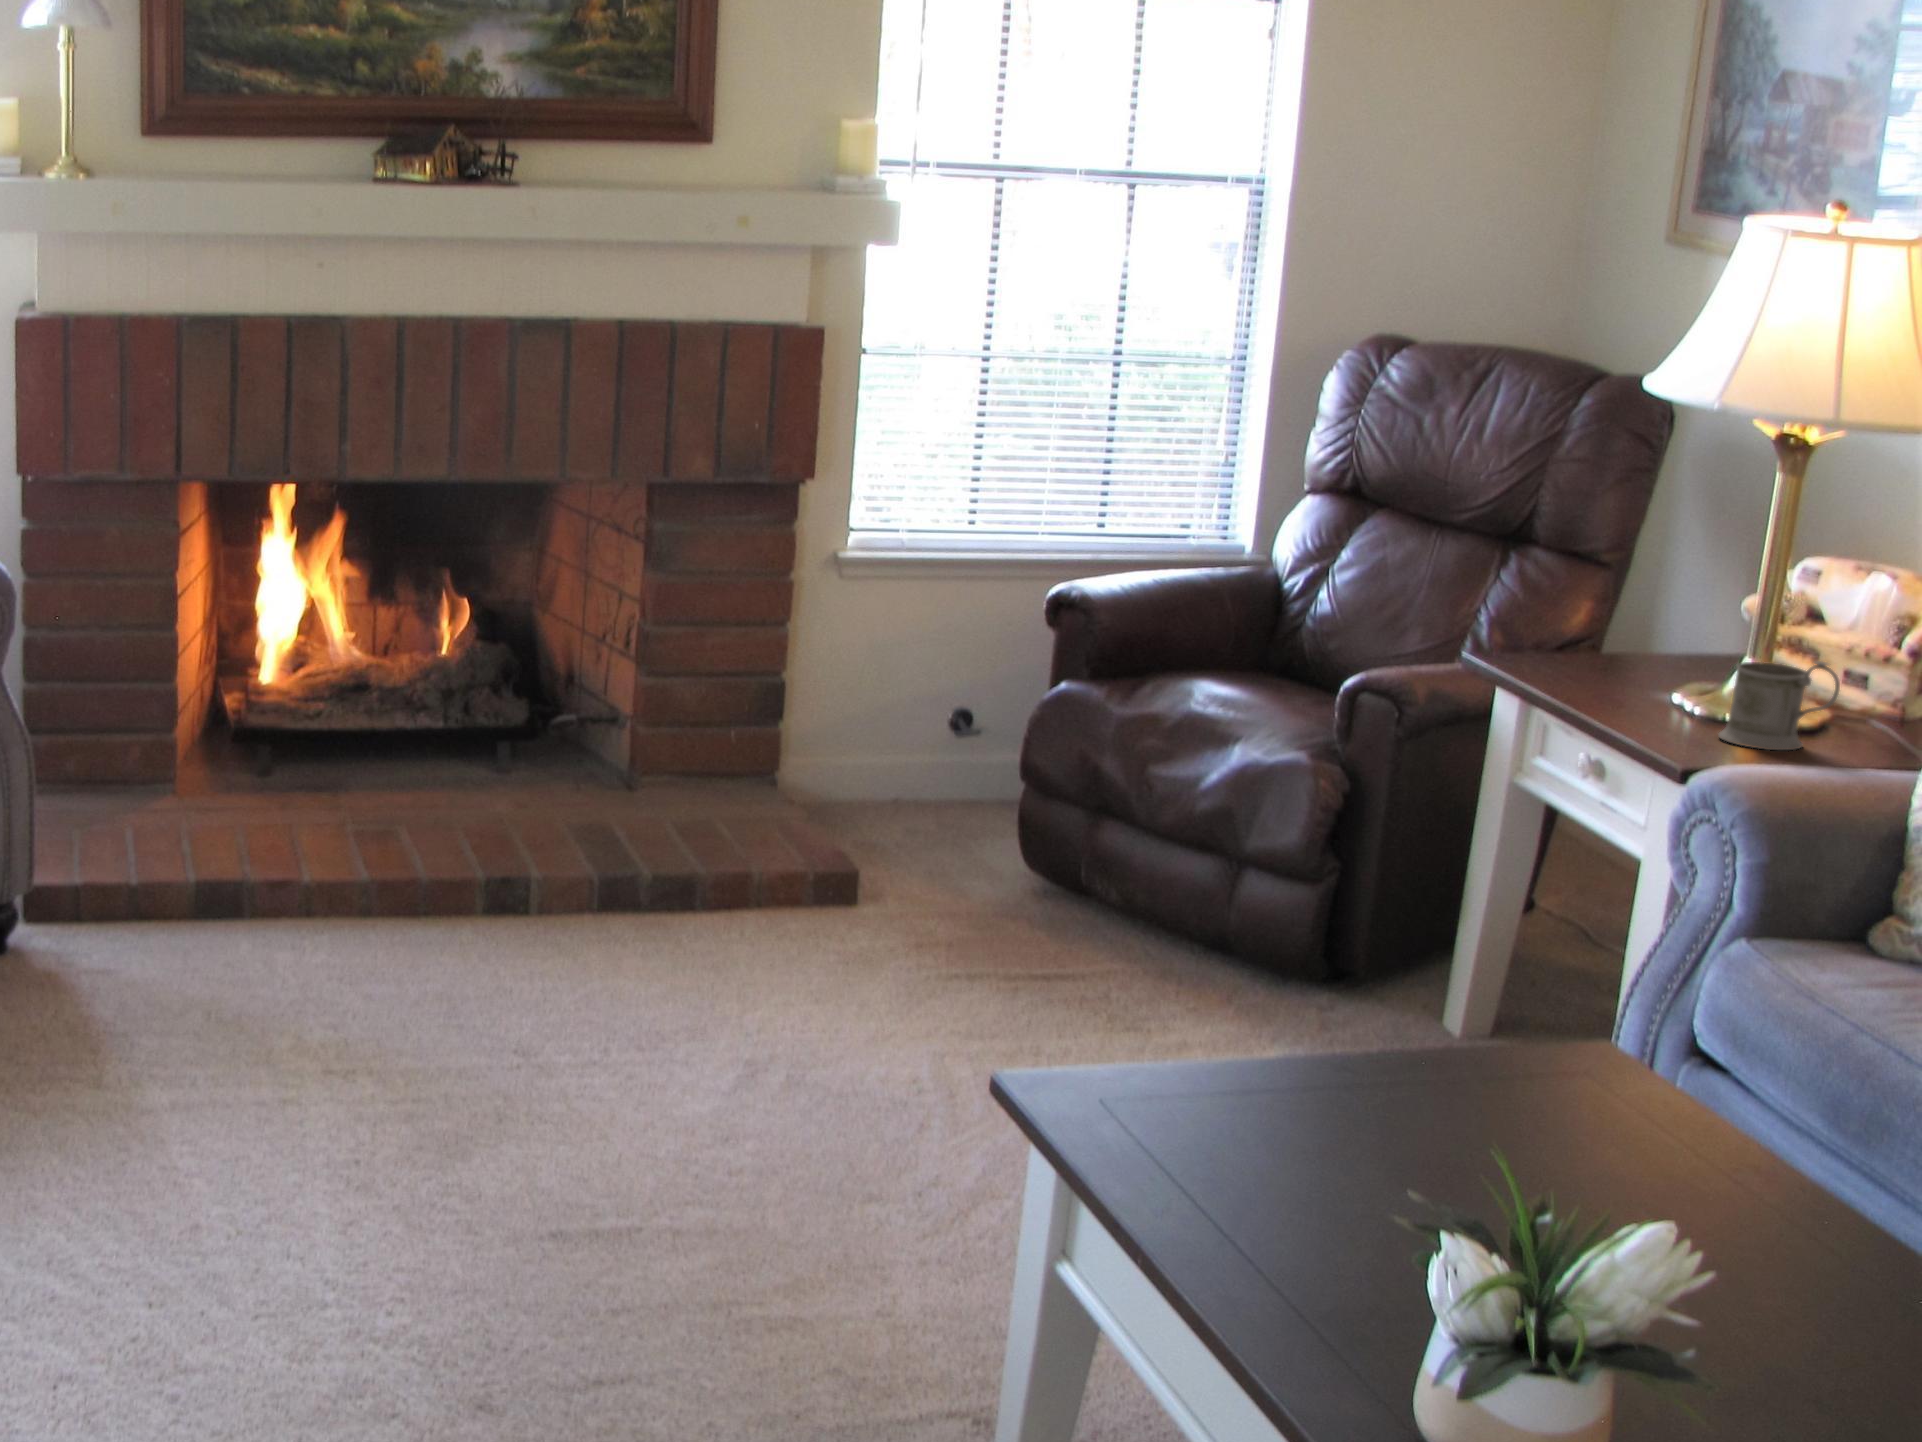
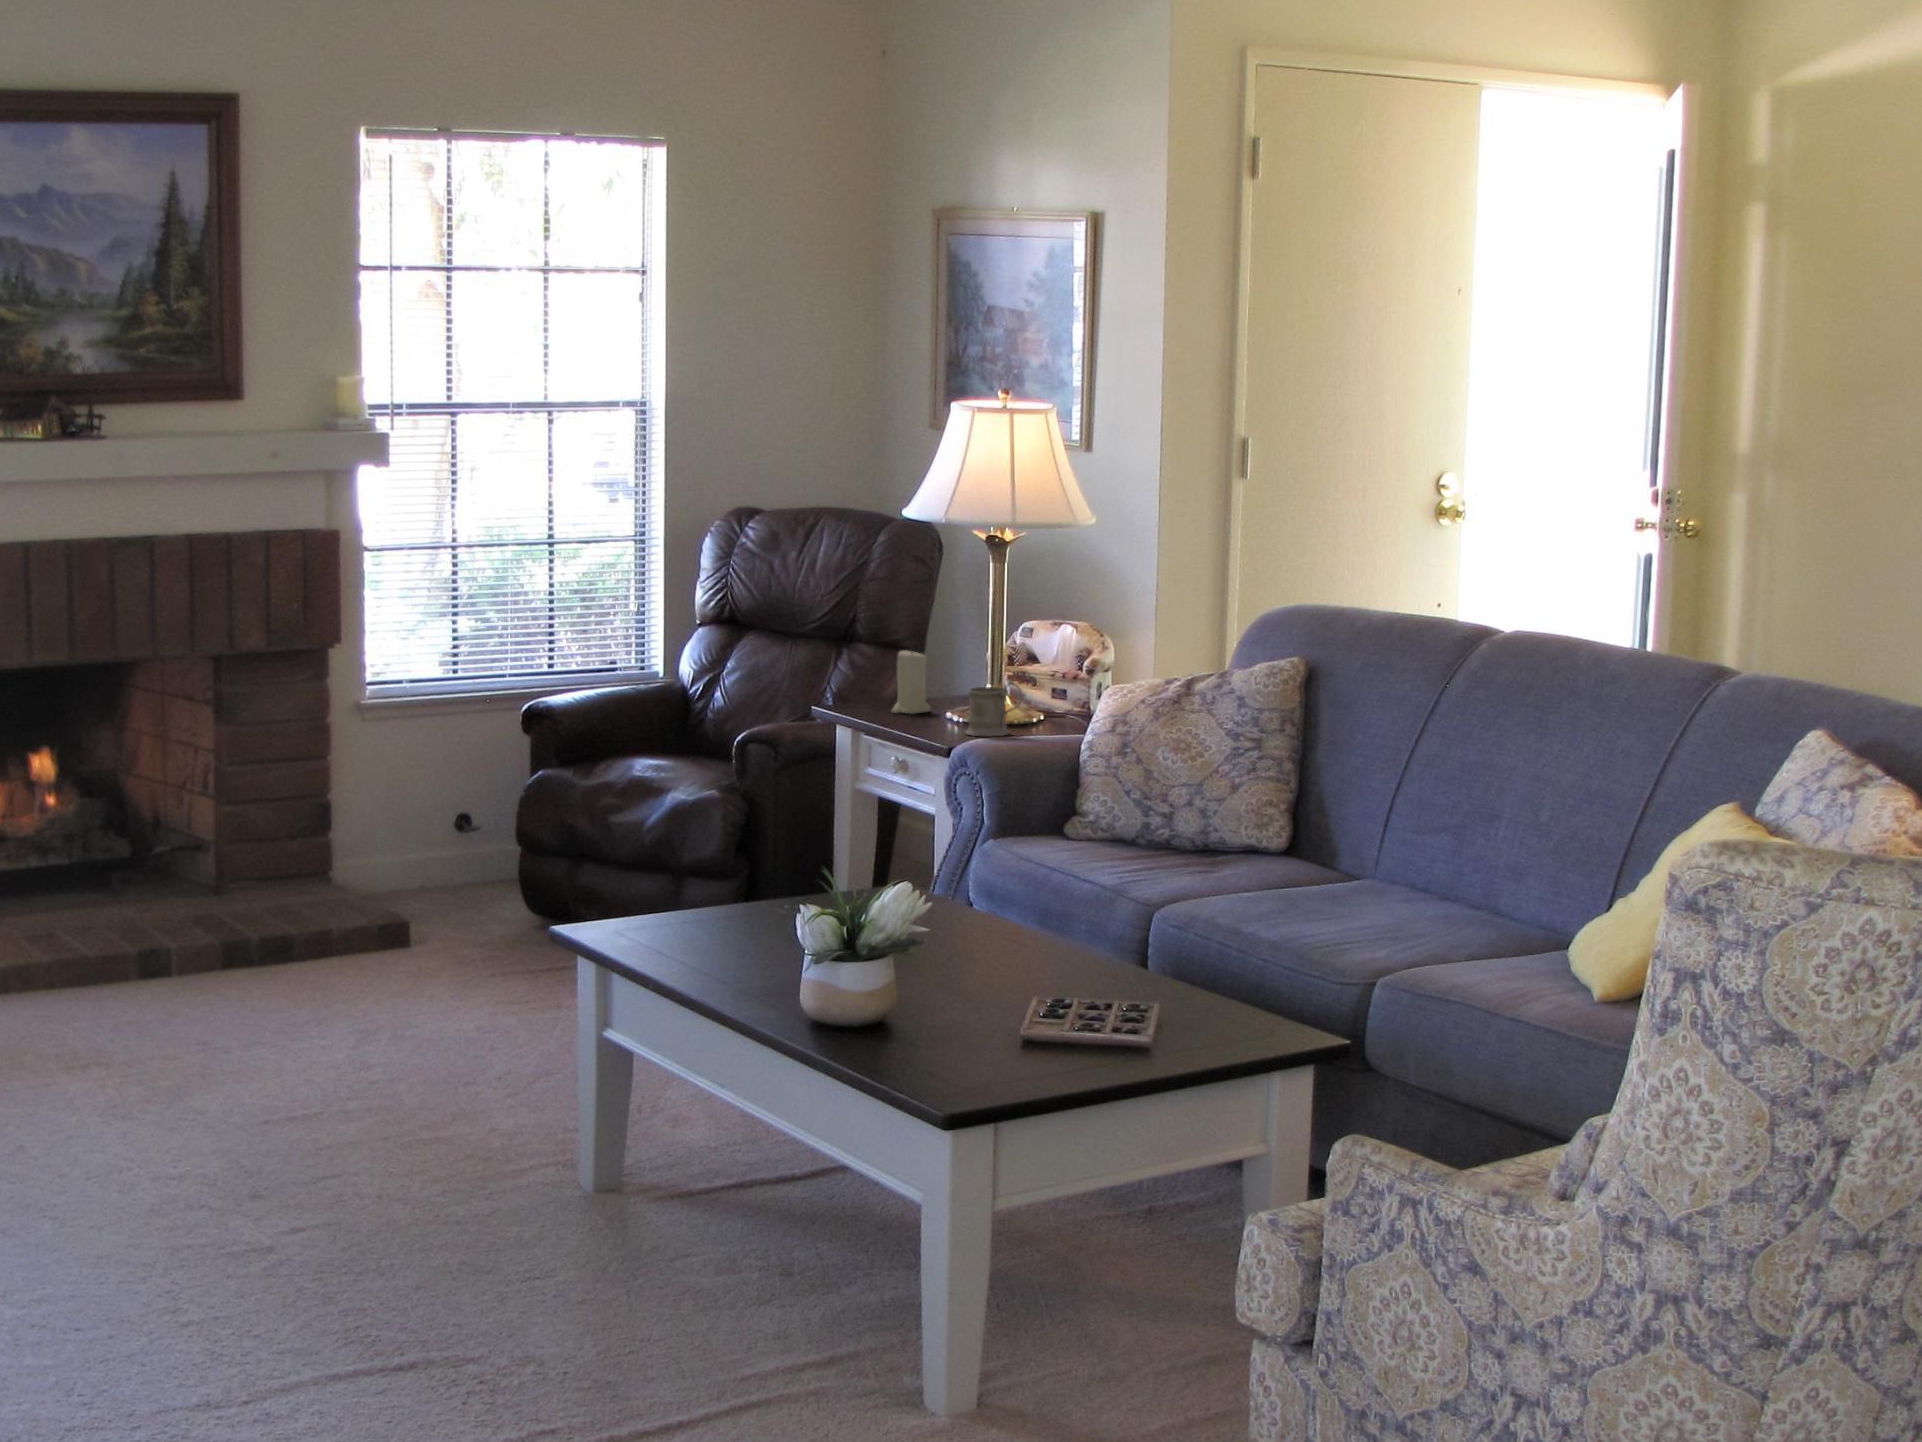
candle: none [1583,571,1656,674] -> present [892,650,930,714]

